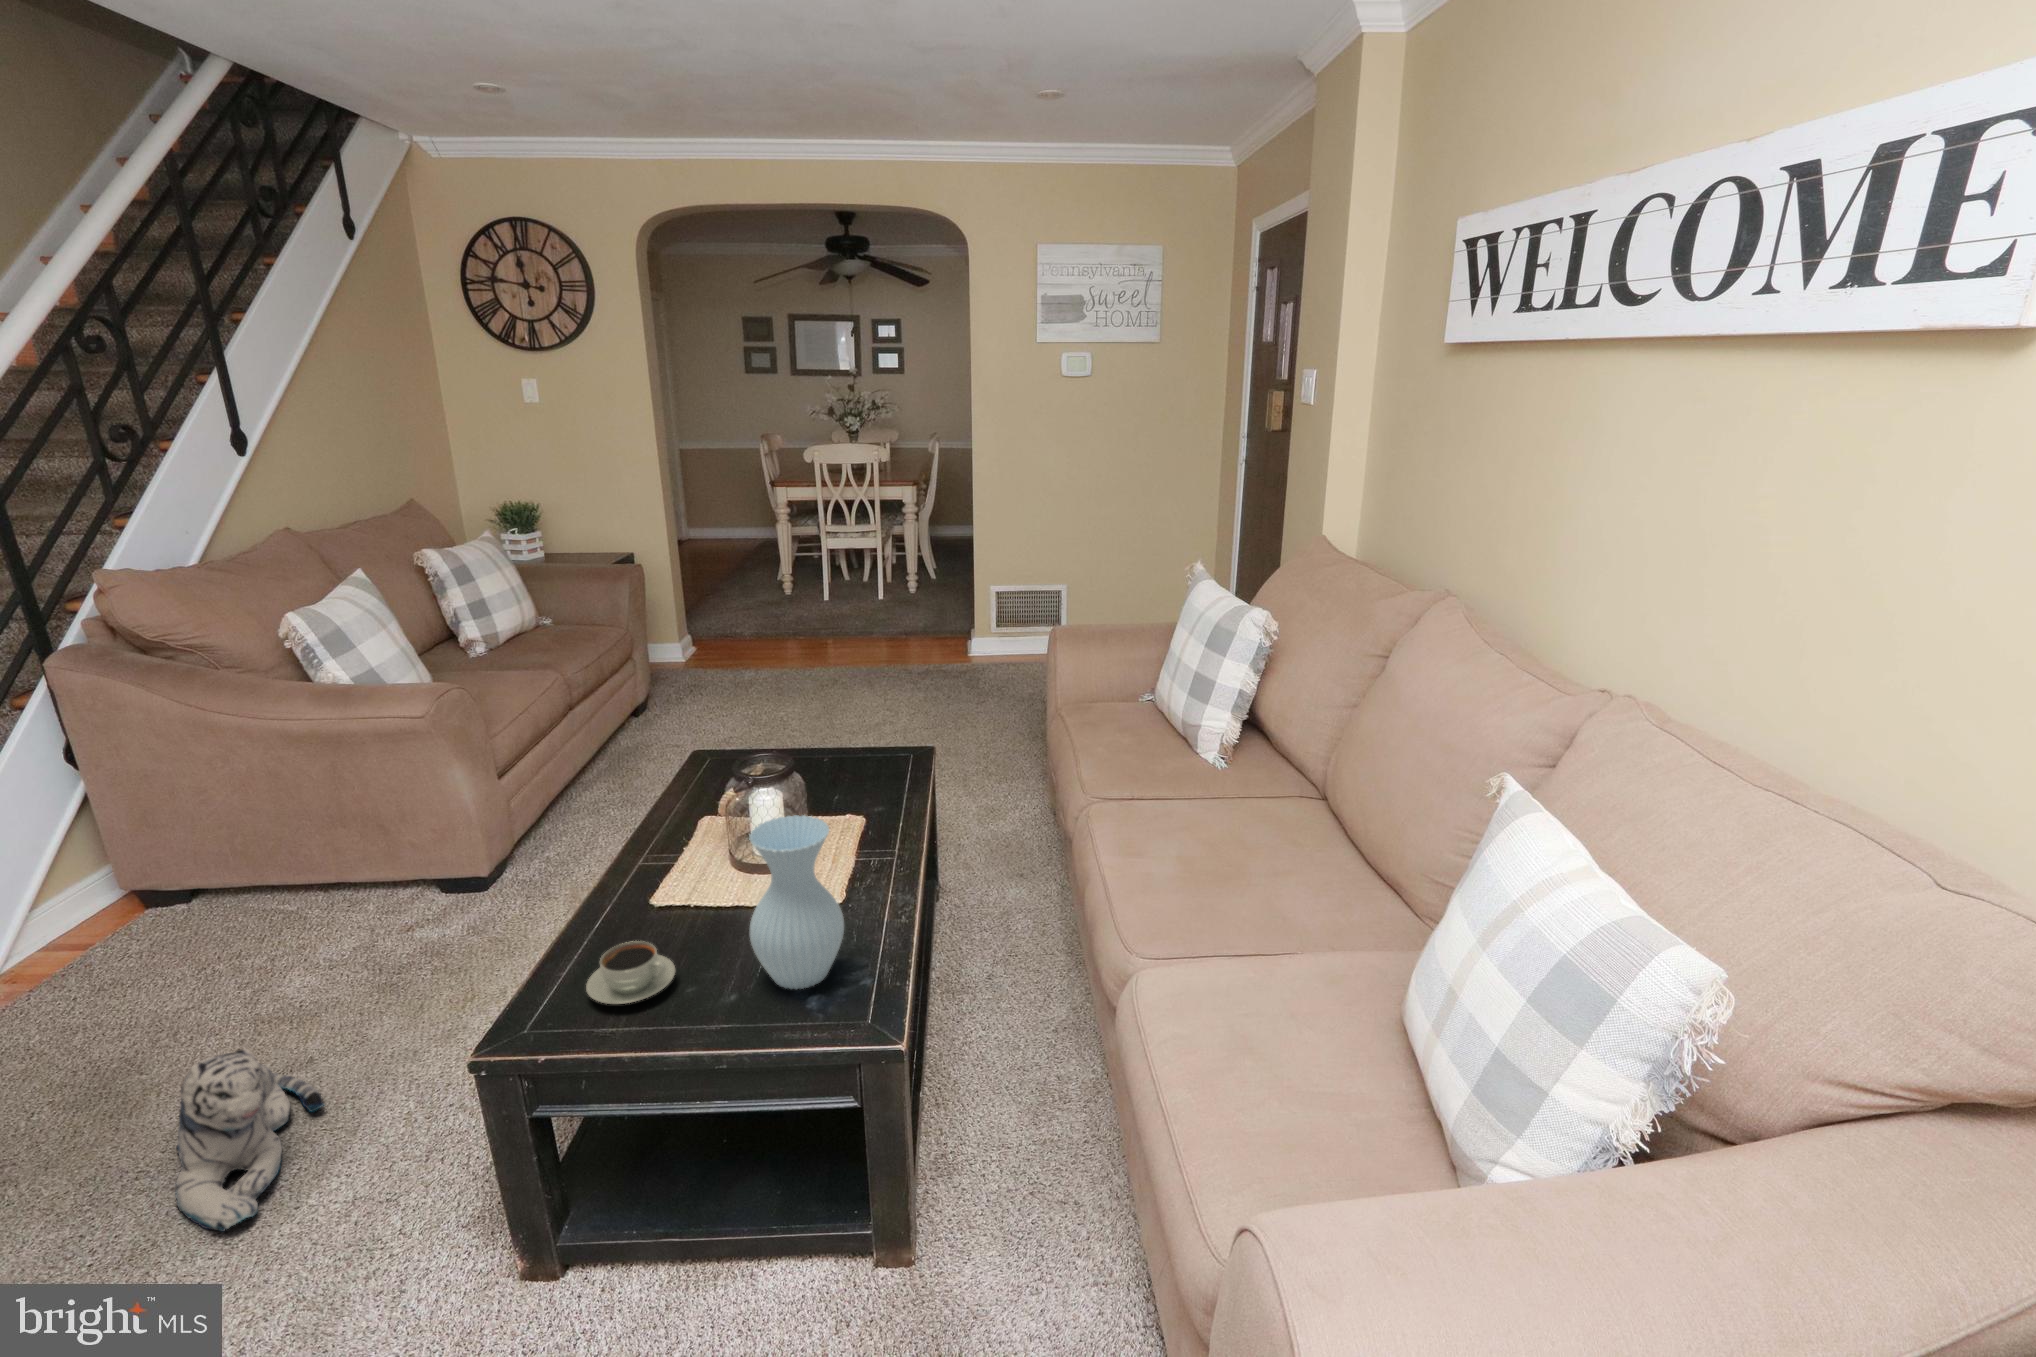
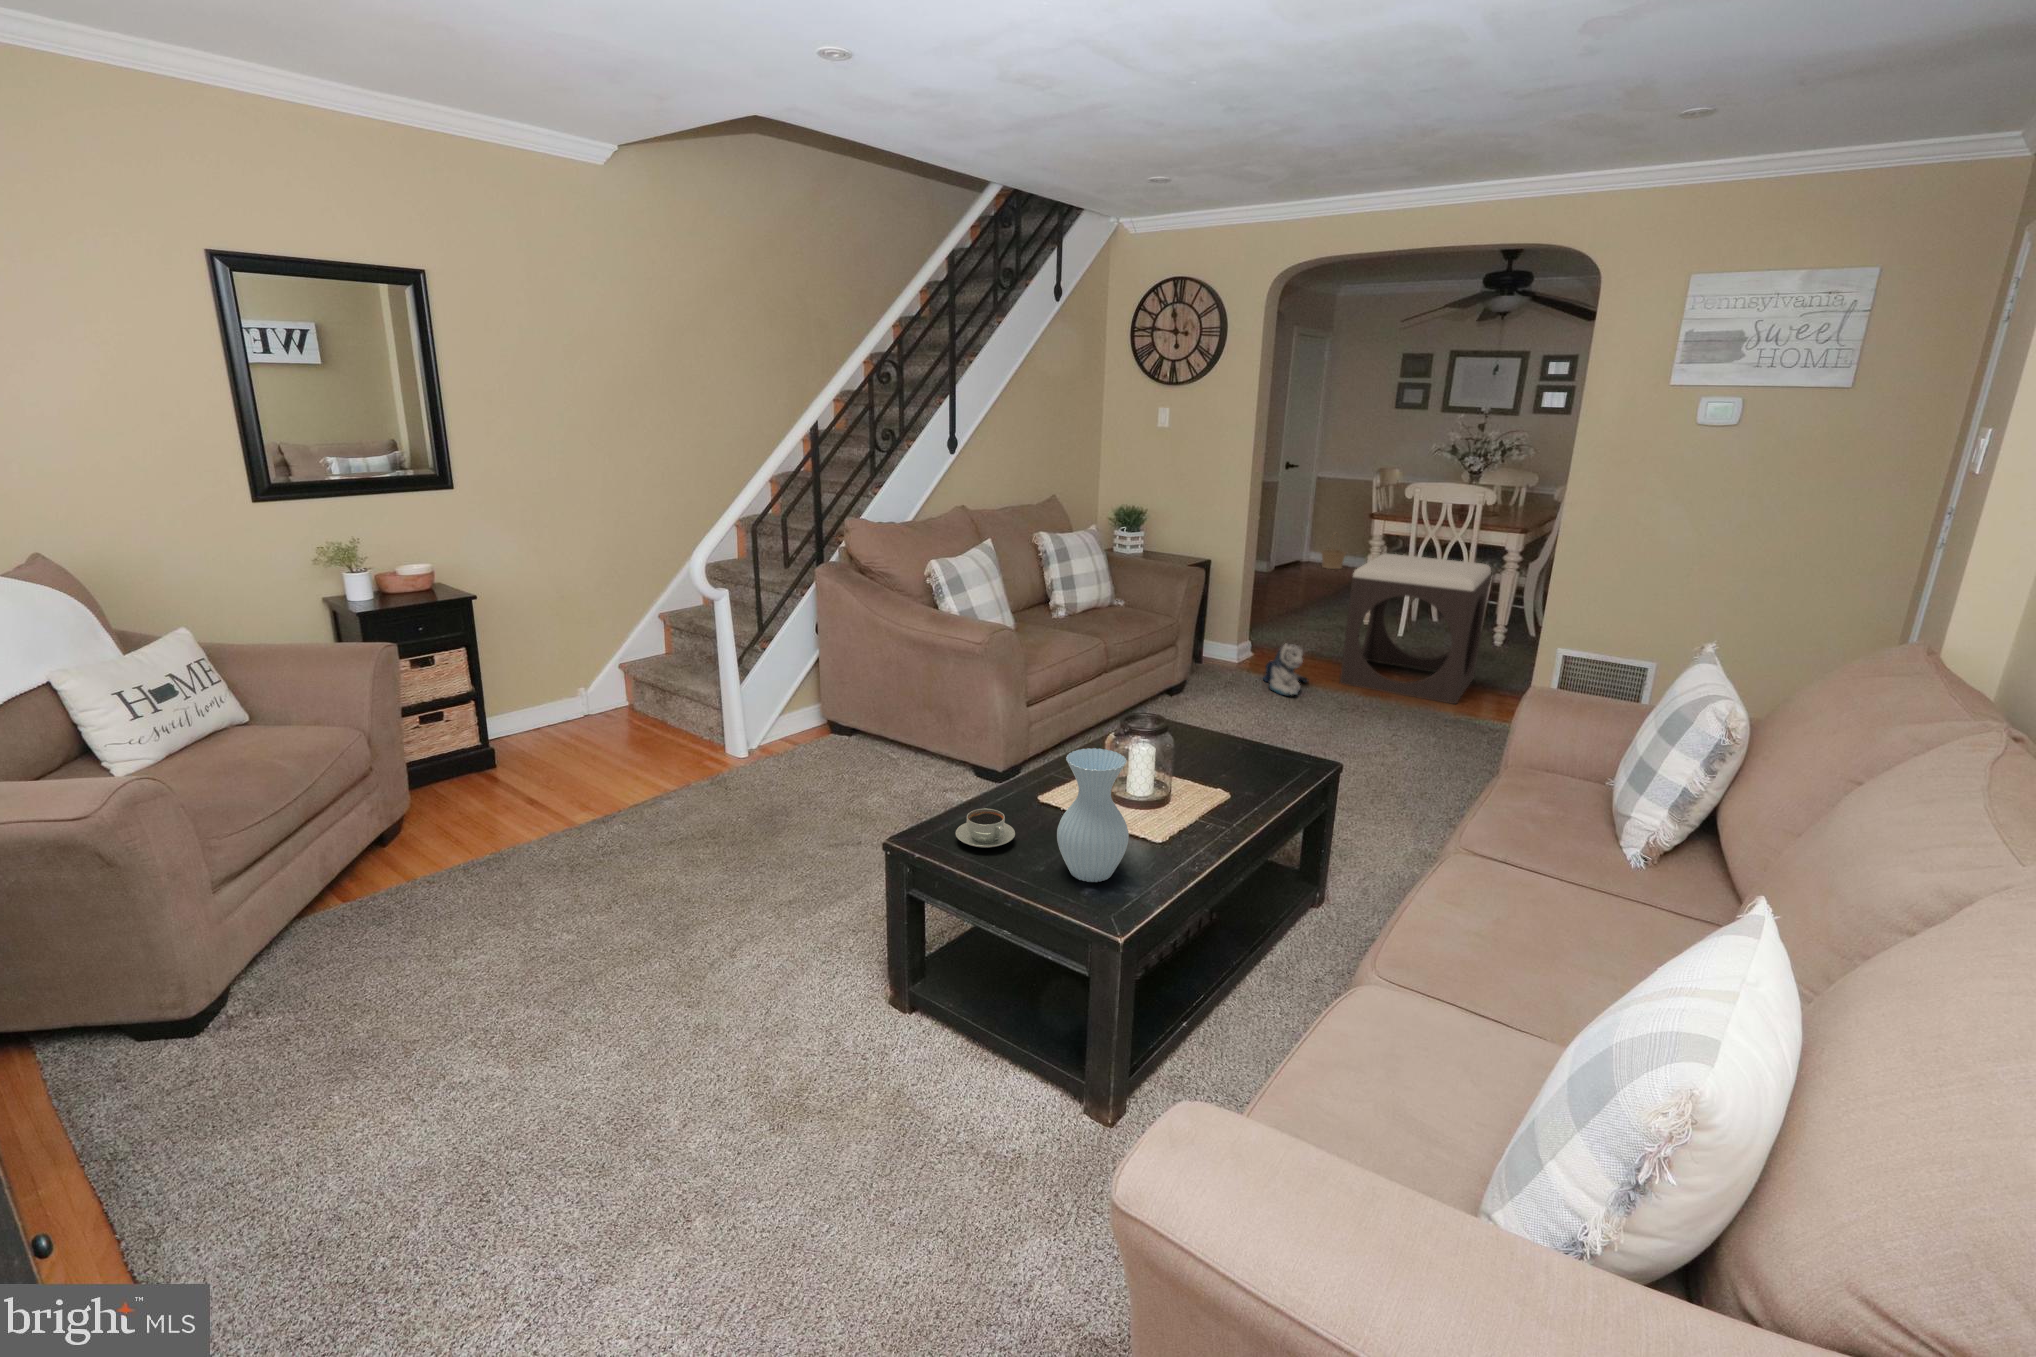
basket: none [703,506,730,546] -> present [1322,533,1346,569]
footstool: none [797,520,920,664] -> present [1340,554,1491,704]
plush toy: present [175,1049,324,1232] -> present [1263,643,1308,696]

